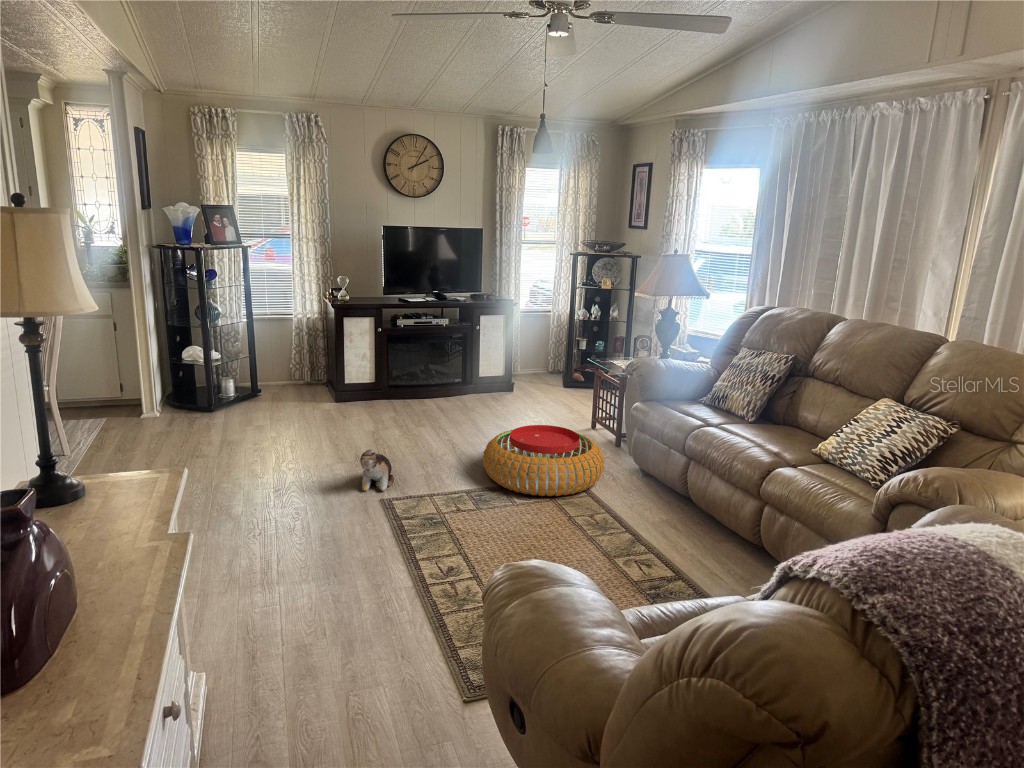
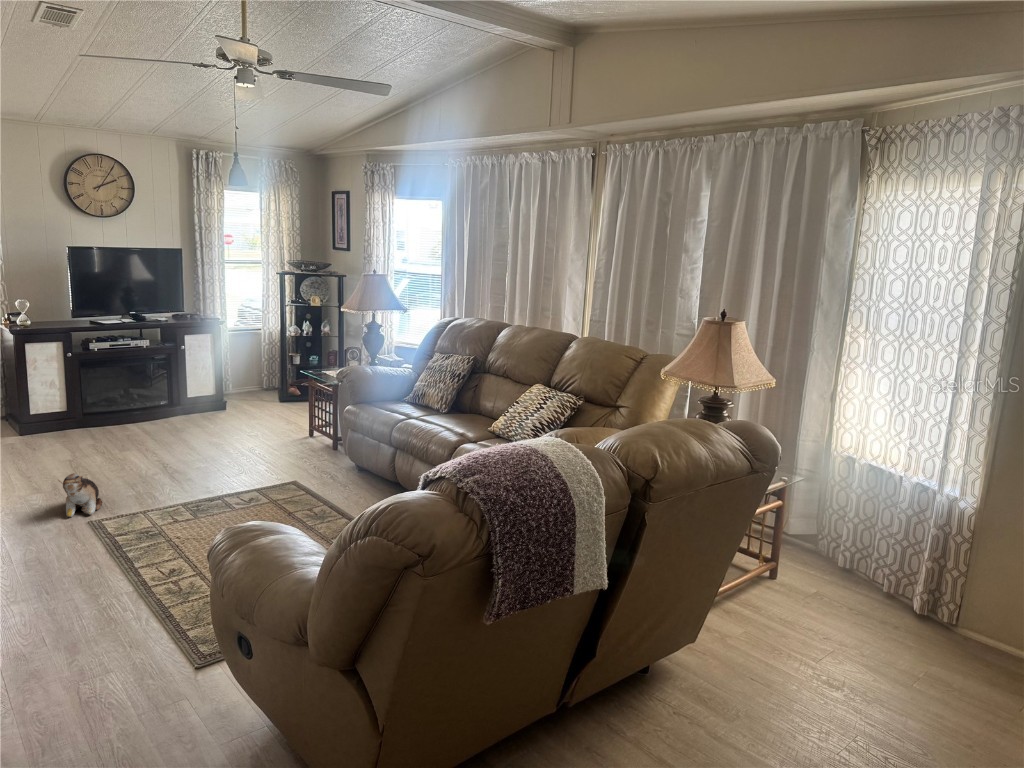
pouf: present [483,425,605,496] -> none [199,435,320,500]

